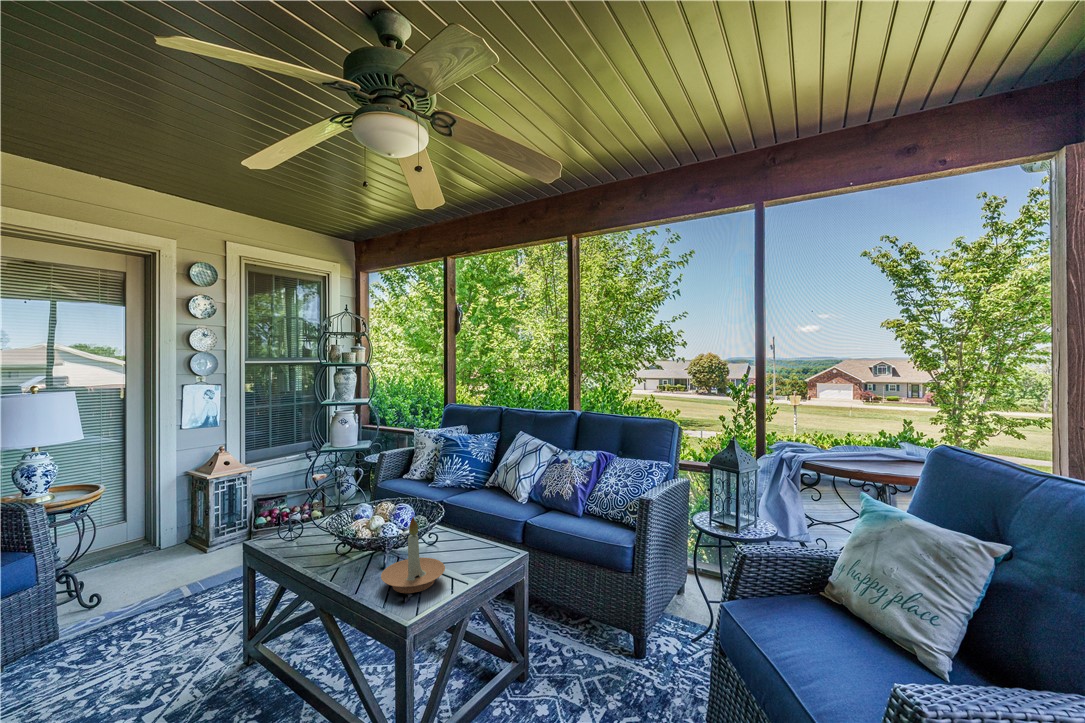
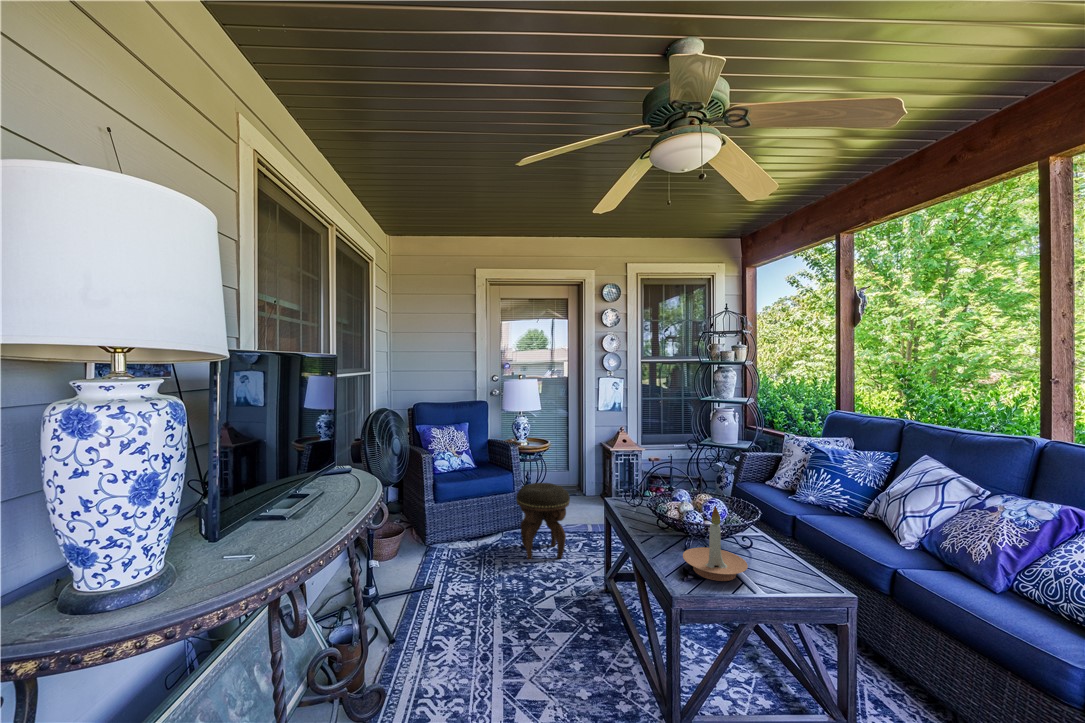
footstool: none [52,551,164,685] -> present [516,483,570,560]

